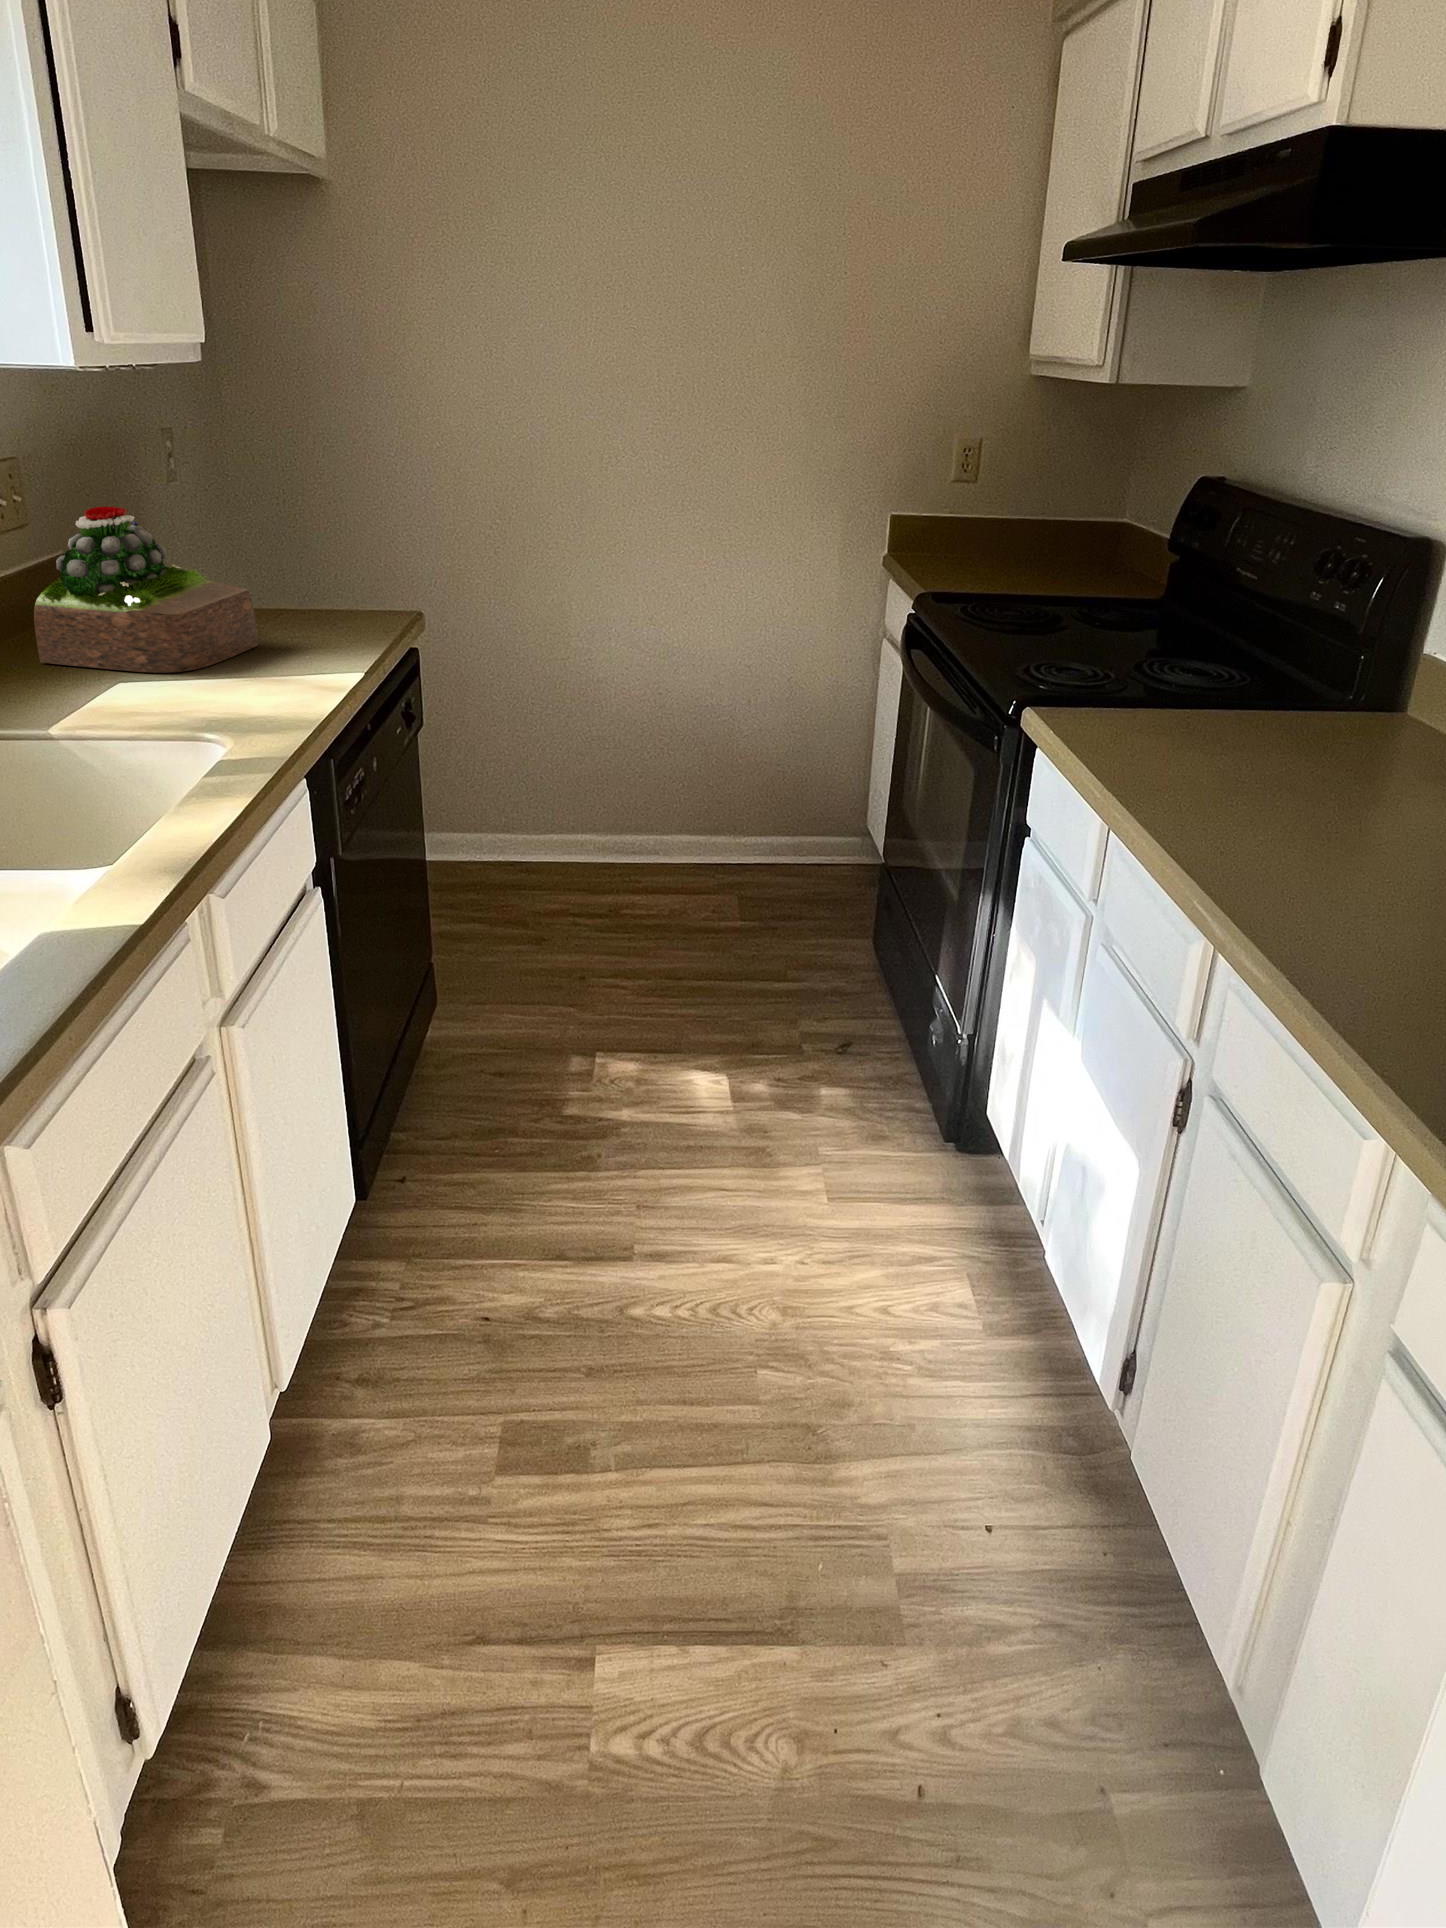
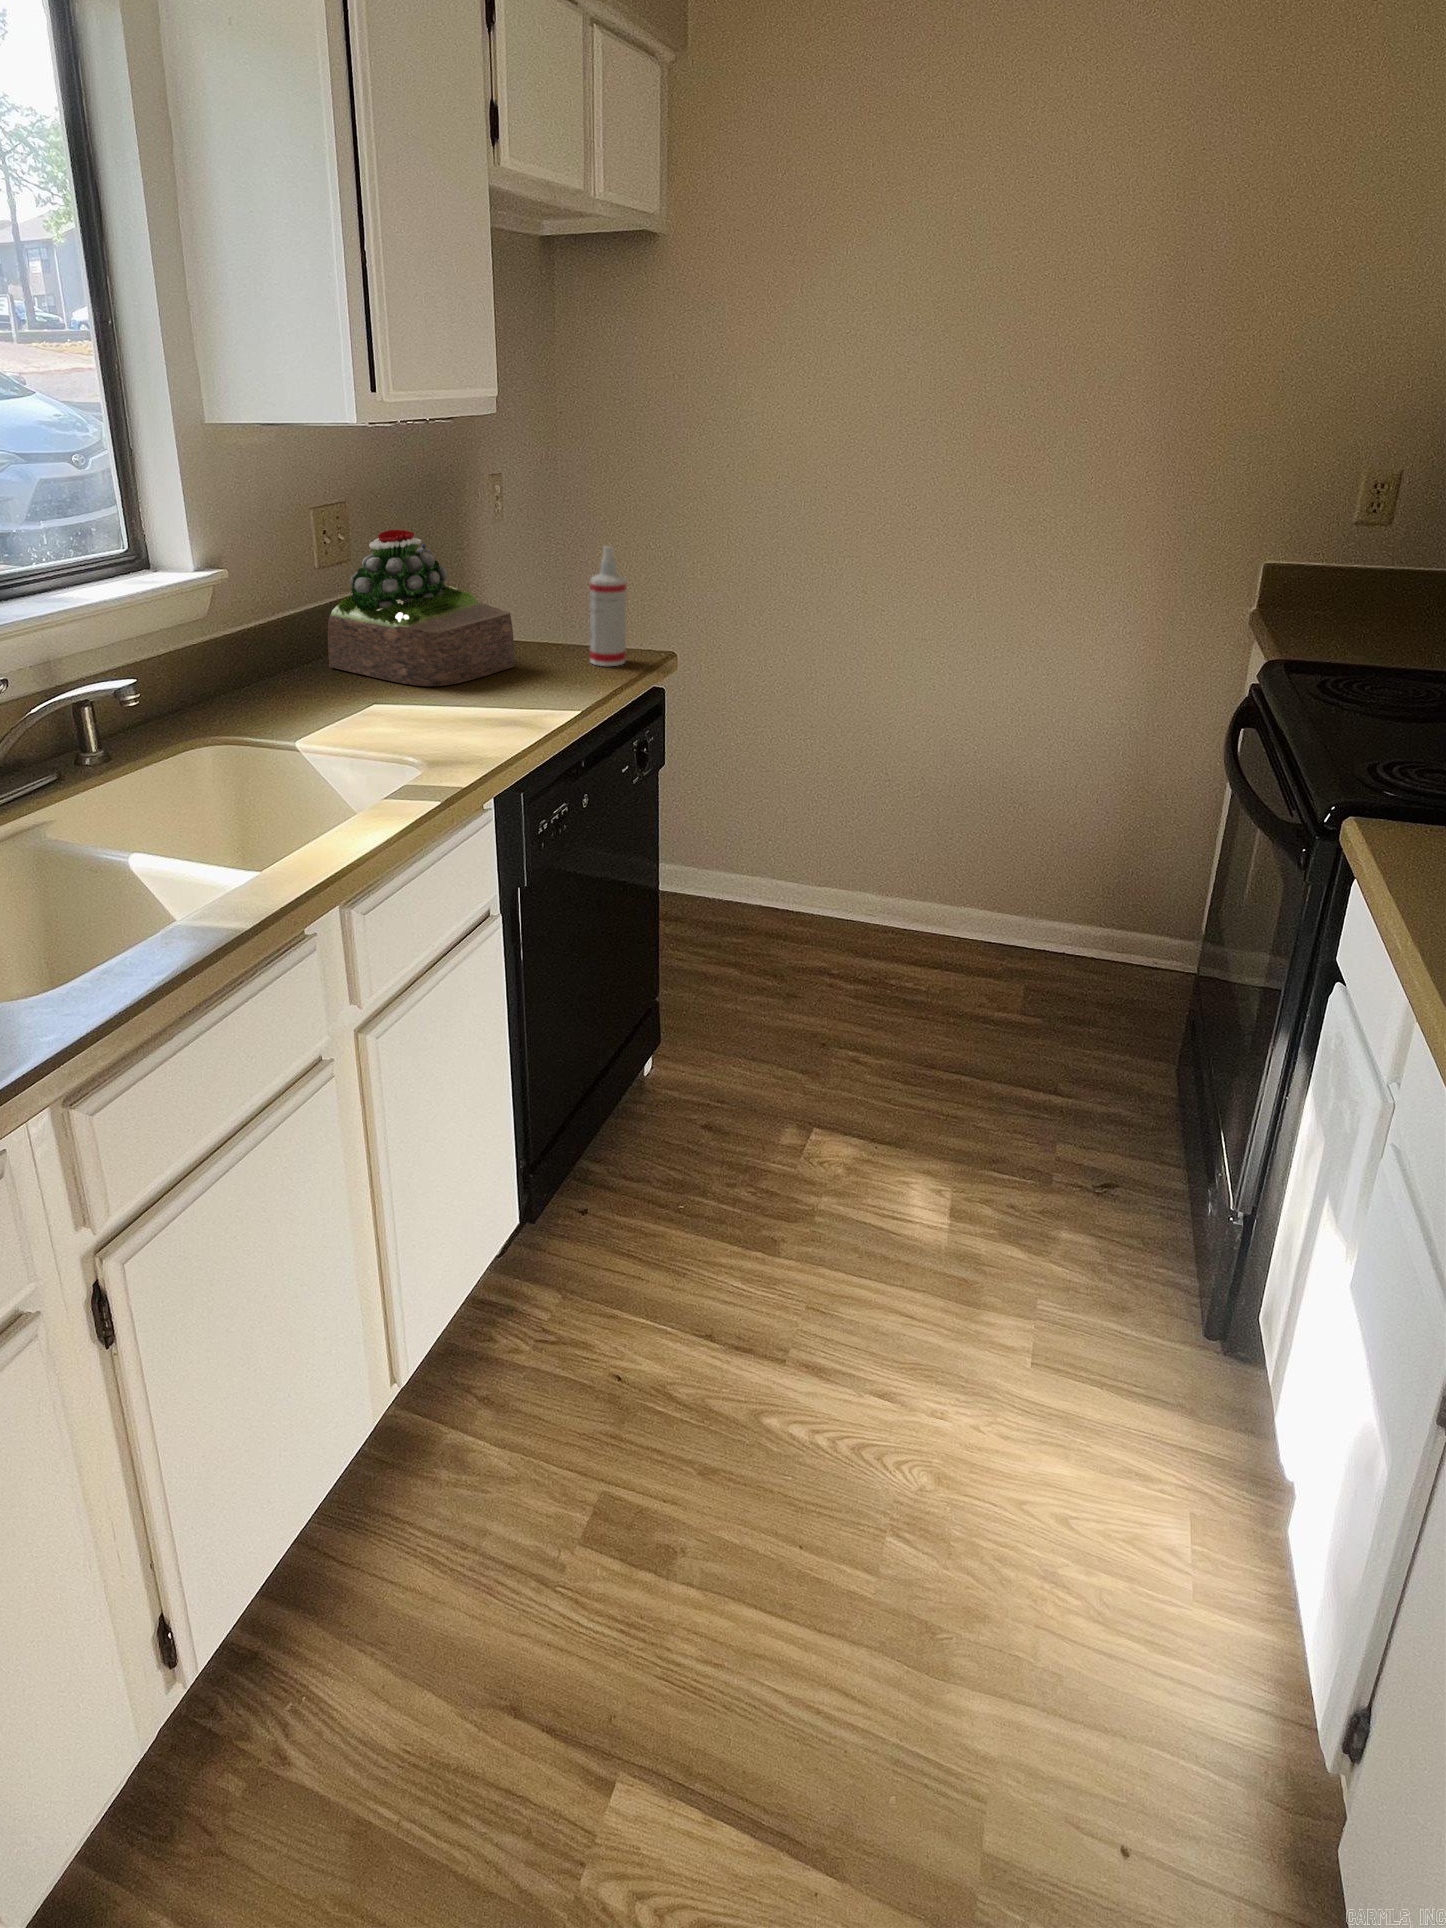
spray bottle: none [330,515,374,637] -> present [590,546,627,666]

